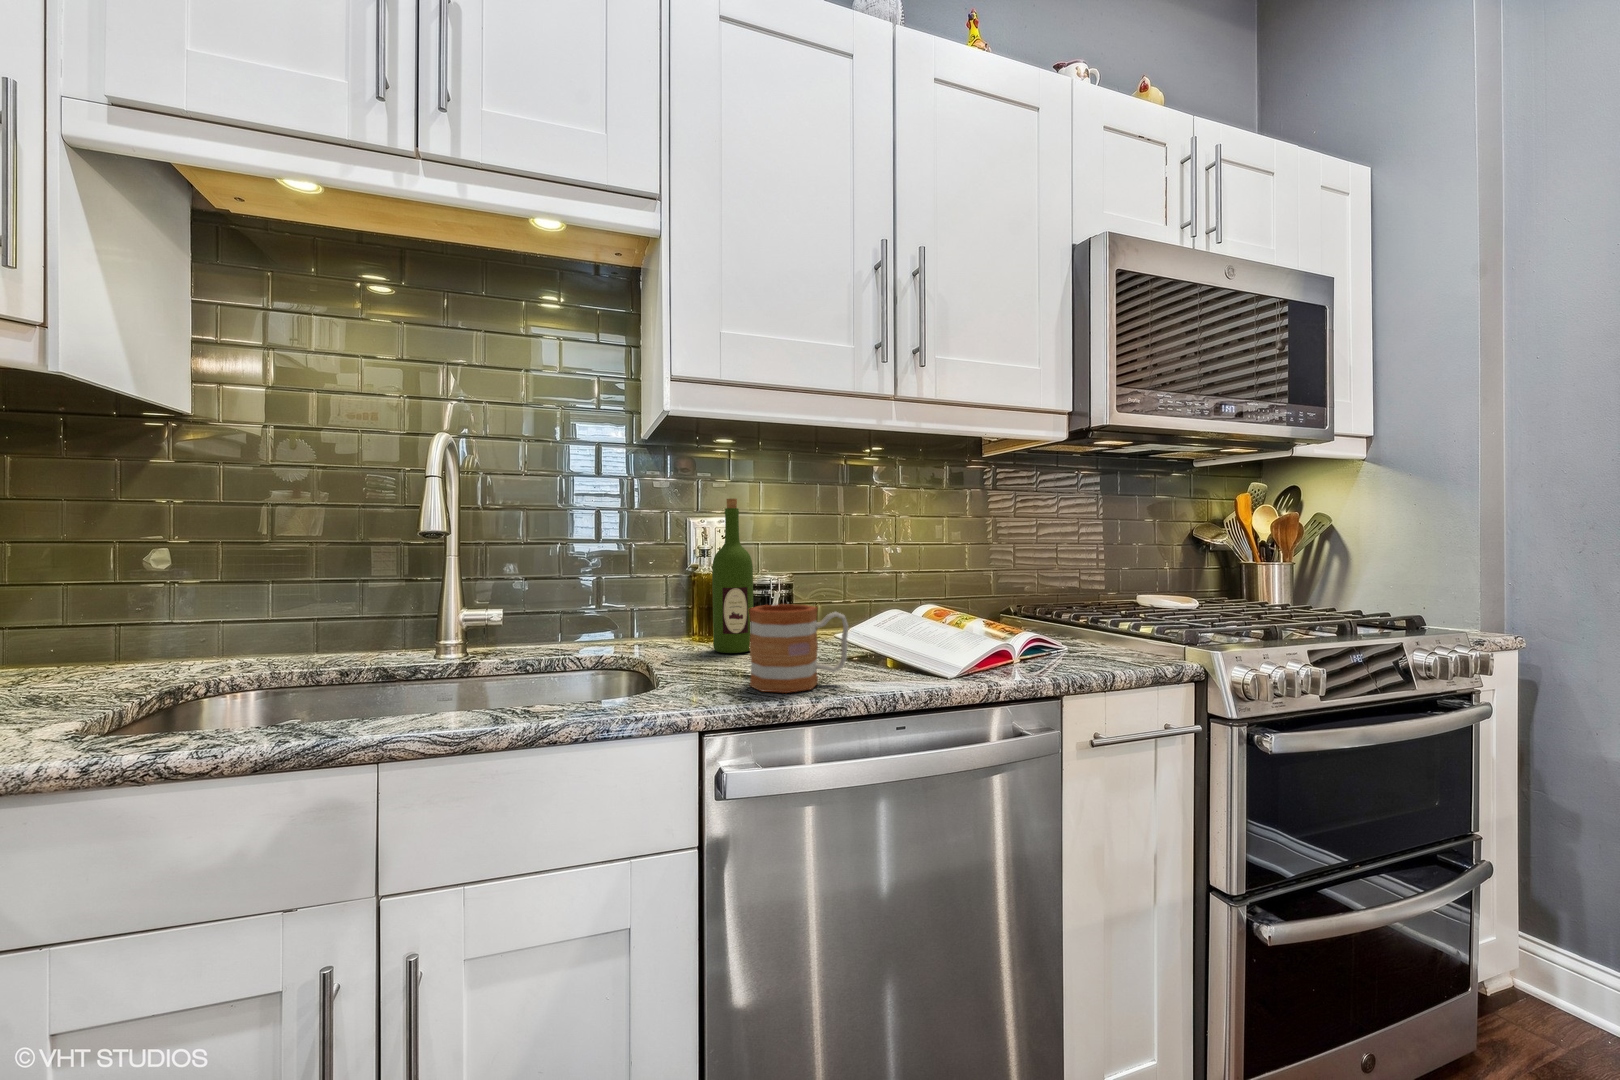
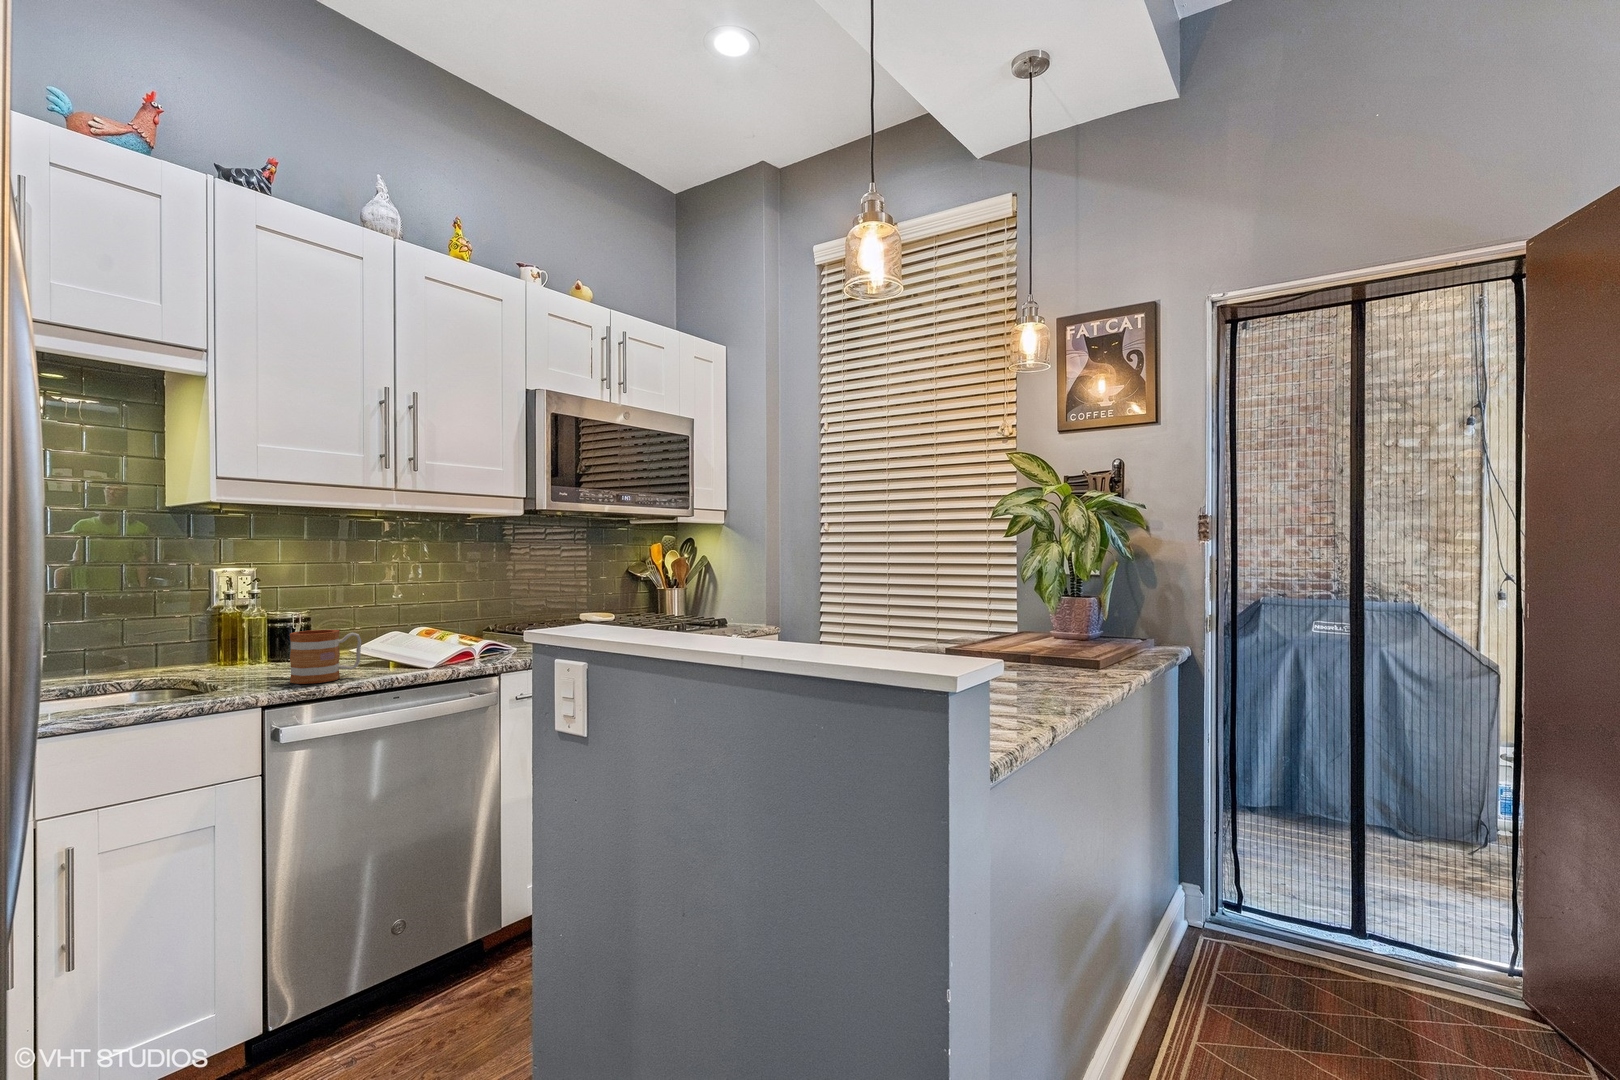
wine bottle: present [712,499,753,653] -> none [245,557,281,669]

